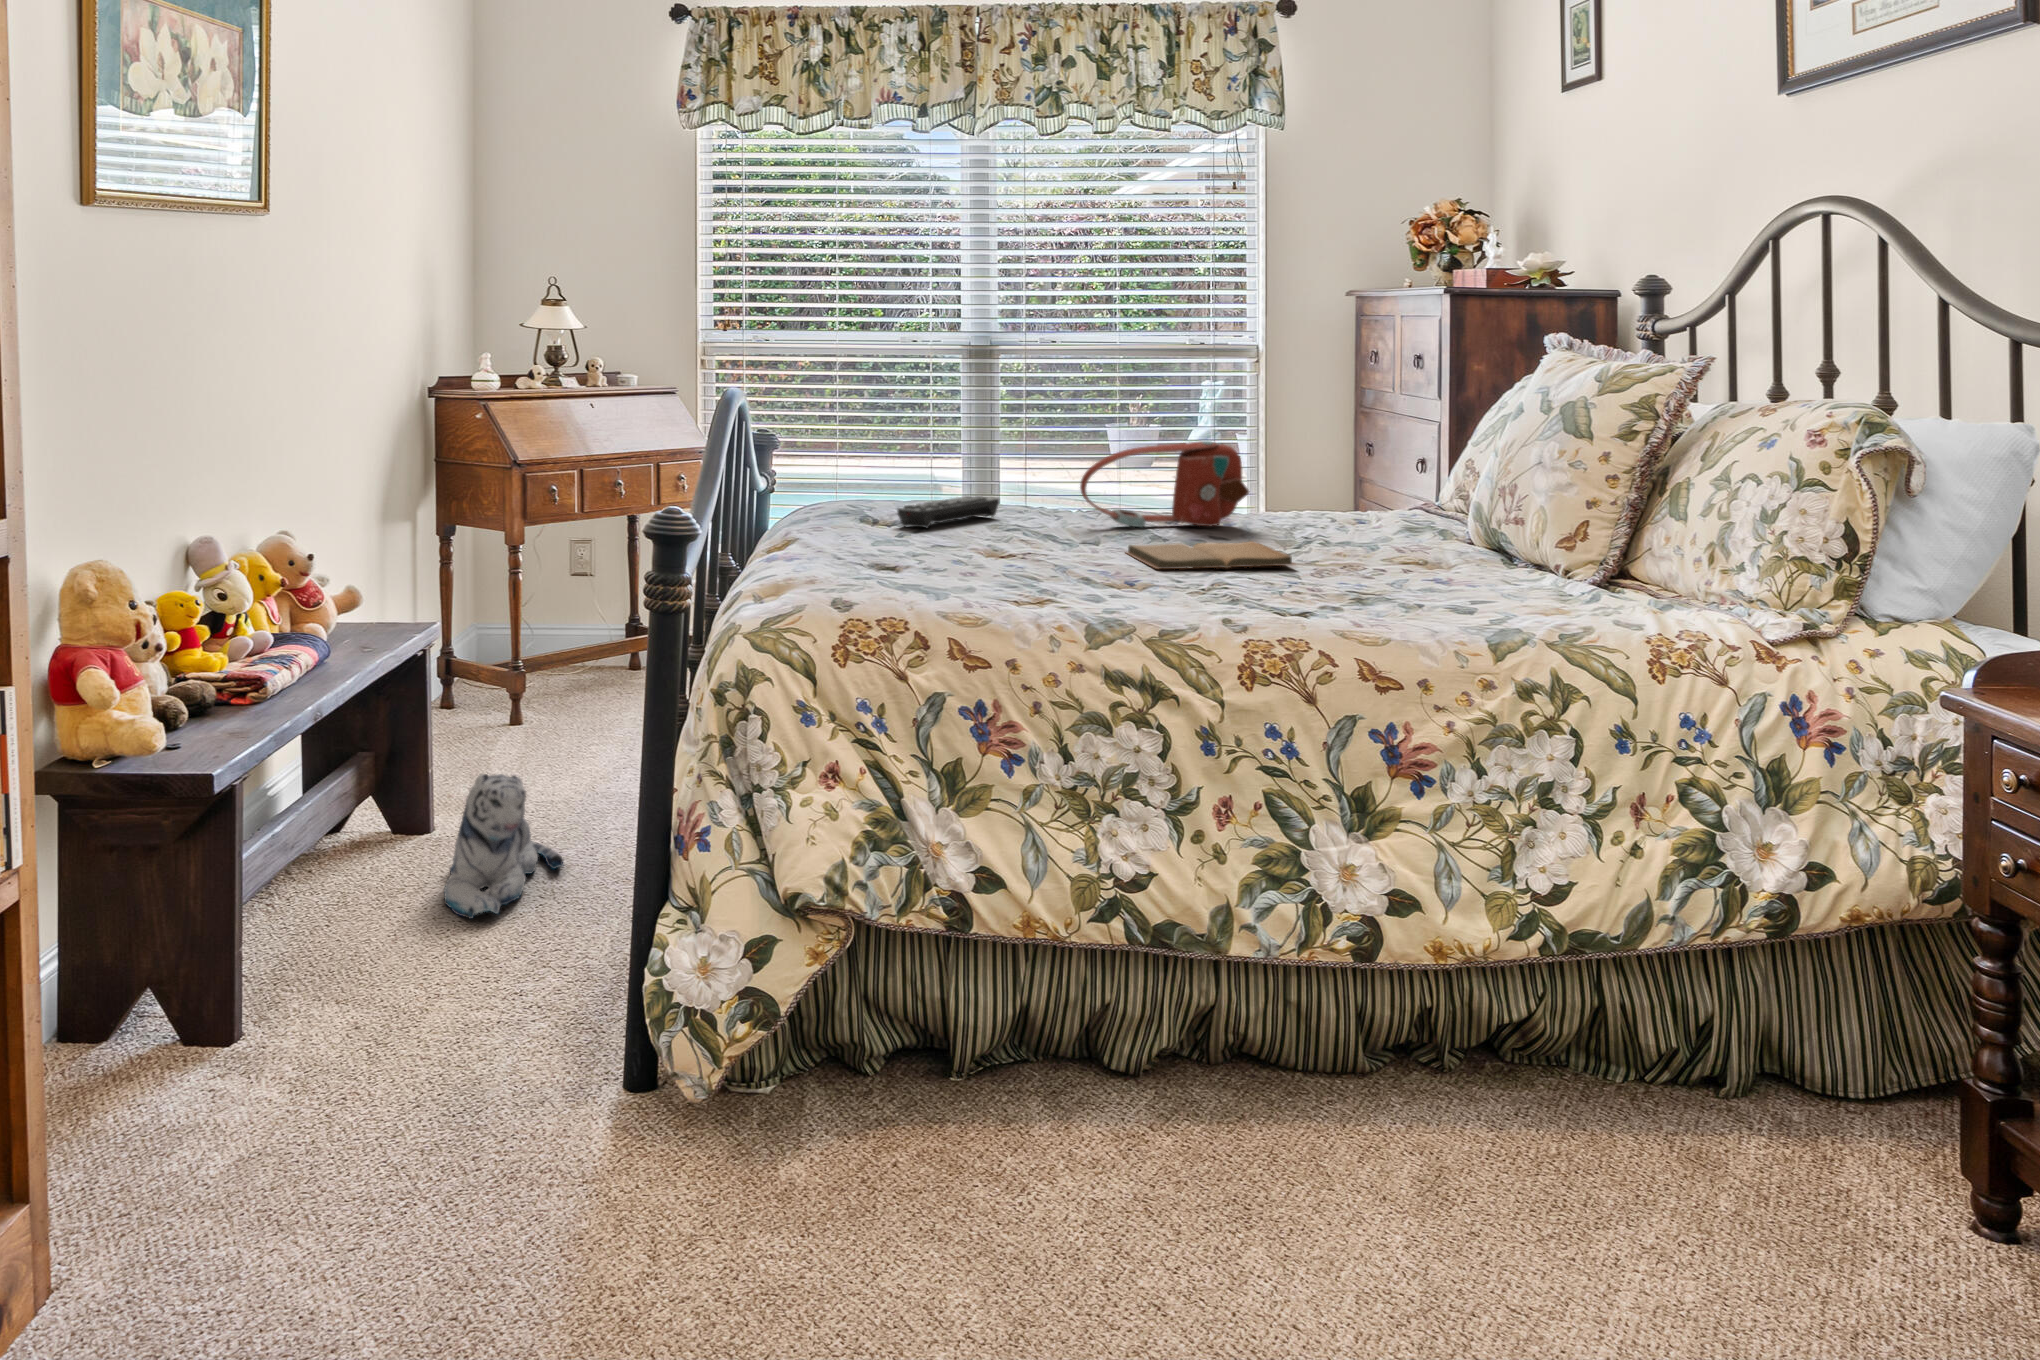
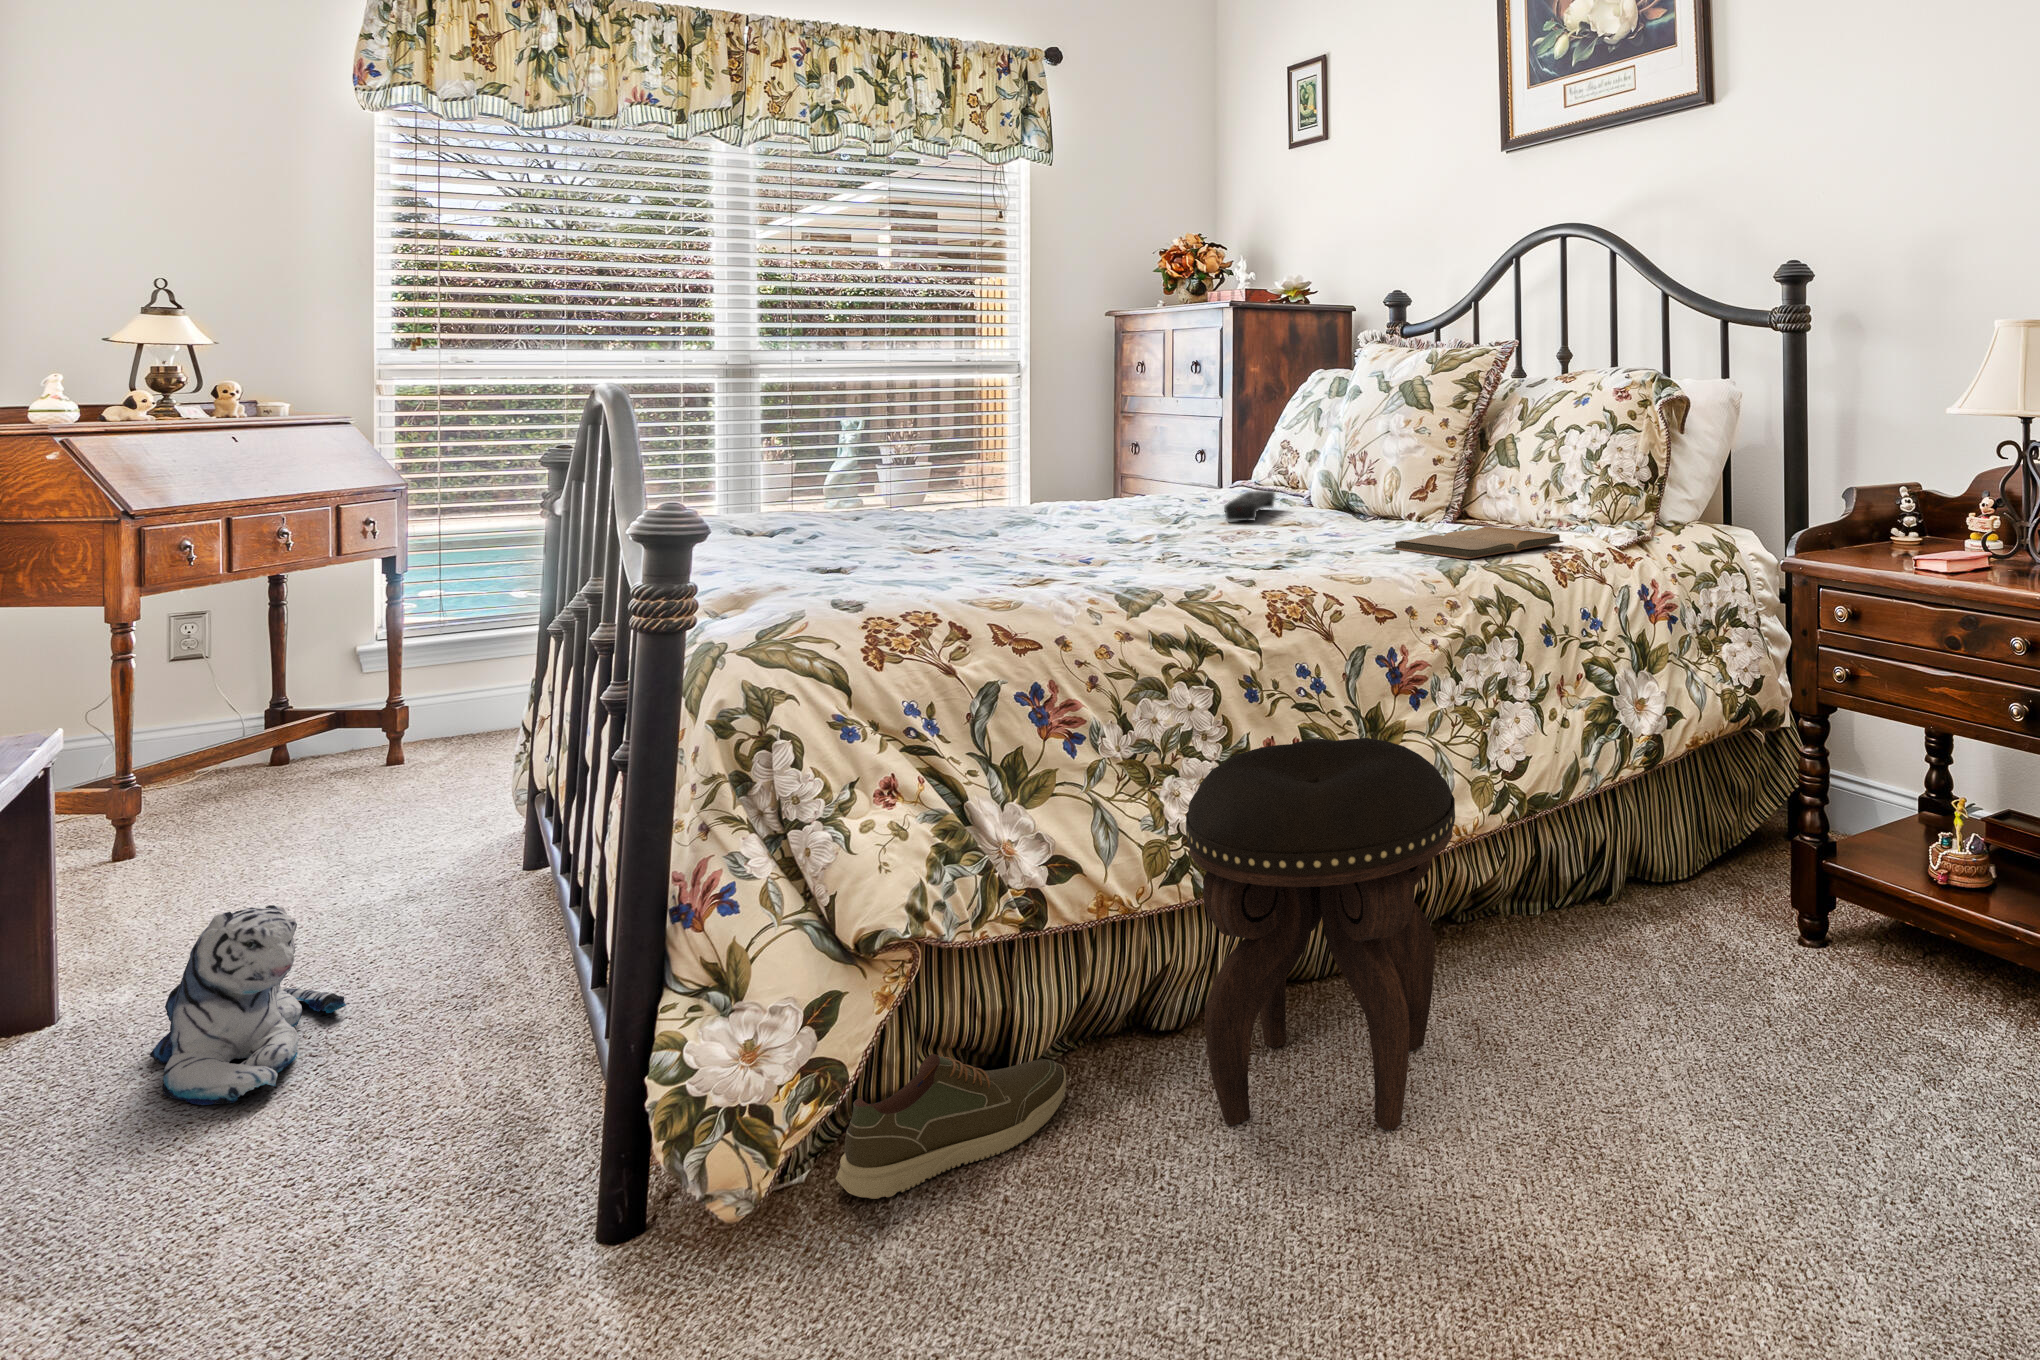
handbag: present [1080,441,1250,527] -> none [985,434,1140,520]
remote control: present [897,496,999,528] -> present [1224,491,1275,521]
book: present [1127,541,1294,569] -> present [1392,527,1563,559]
footstool: none [1095,805,1396,1257] -> present [1186,738,1455,1130]
shoe: none [777,1029,995,1145] -> present [836,1054,1066,1199]

